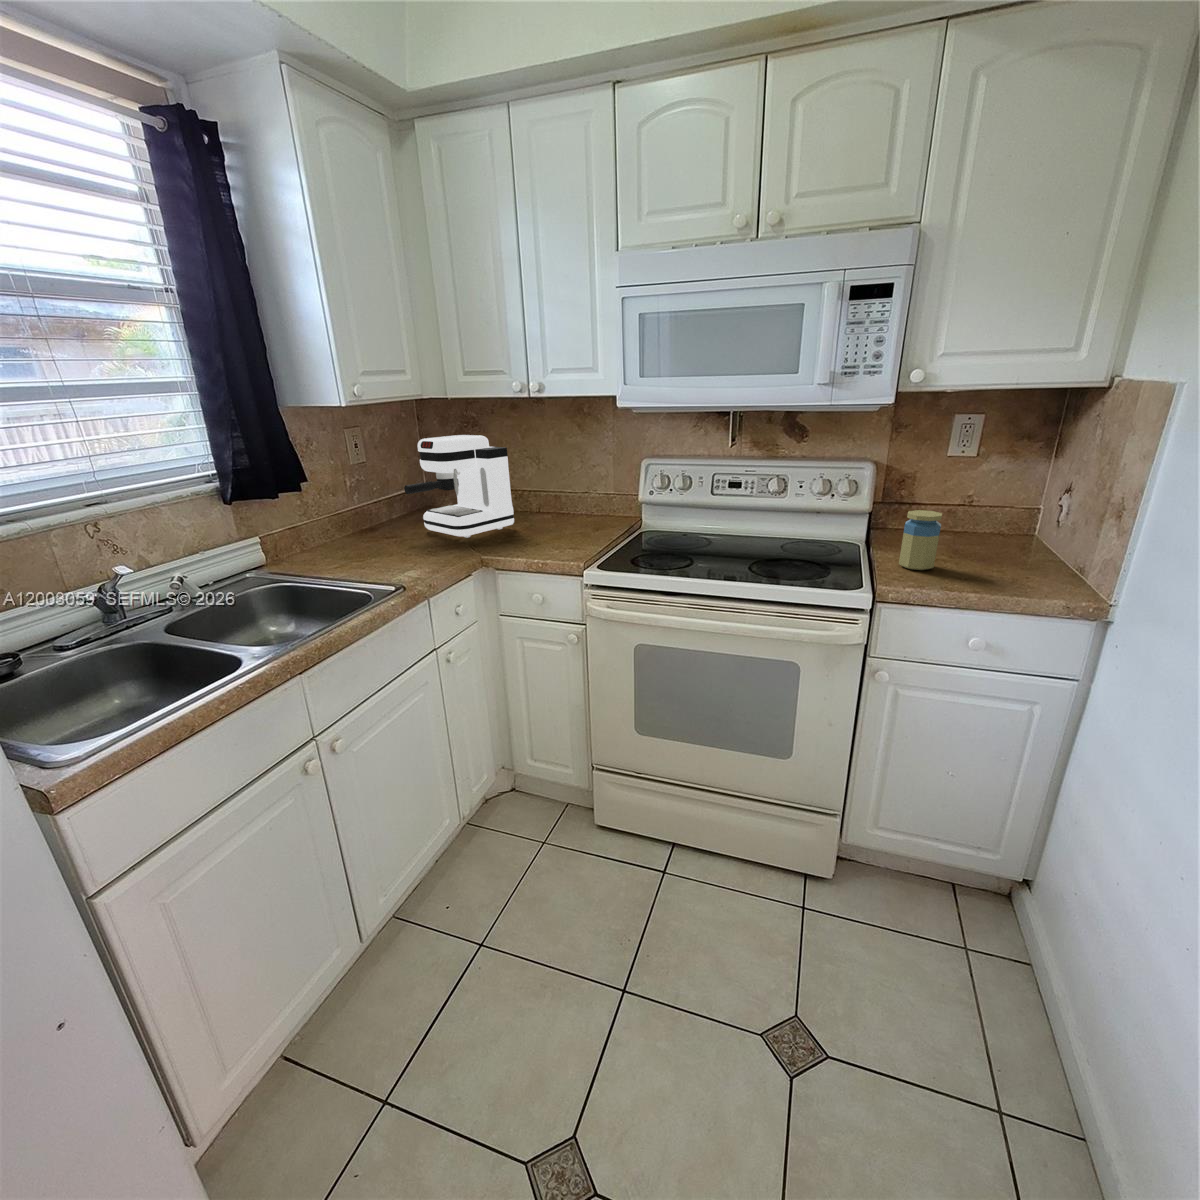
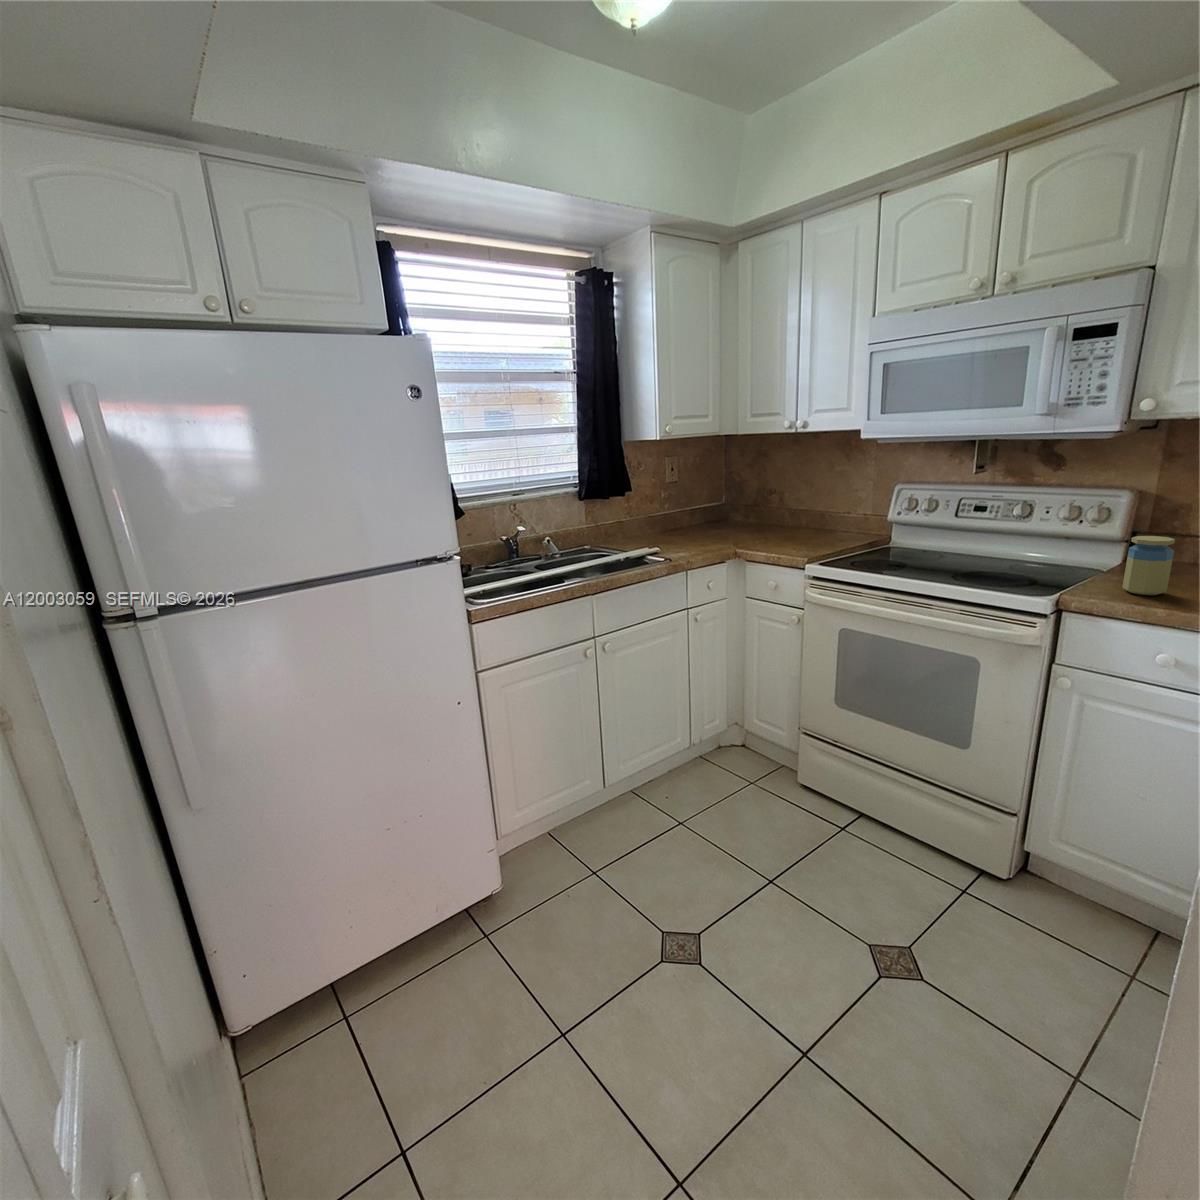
coffee maker: present [404,435,514,538] -> none [695,461,776,538]

